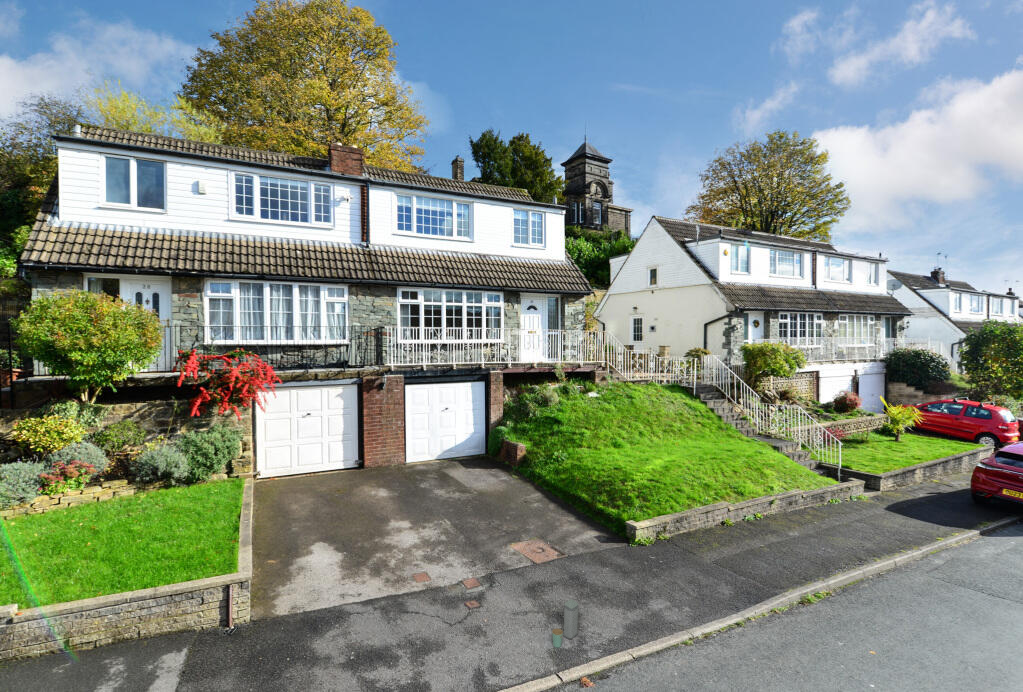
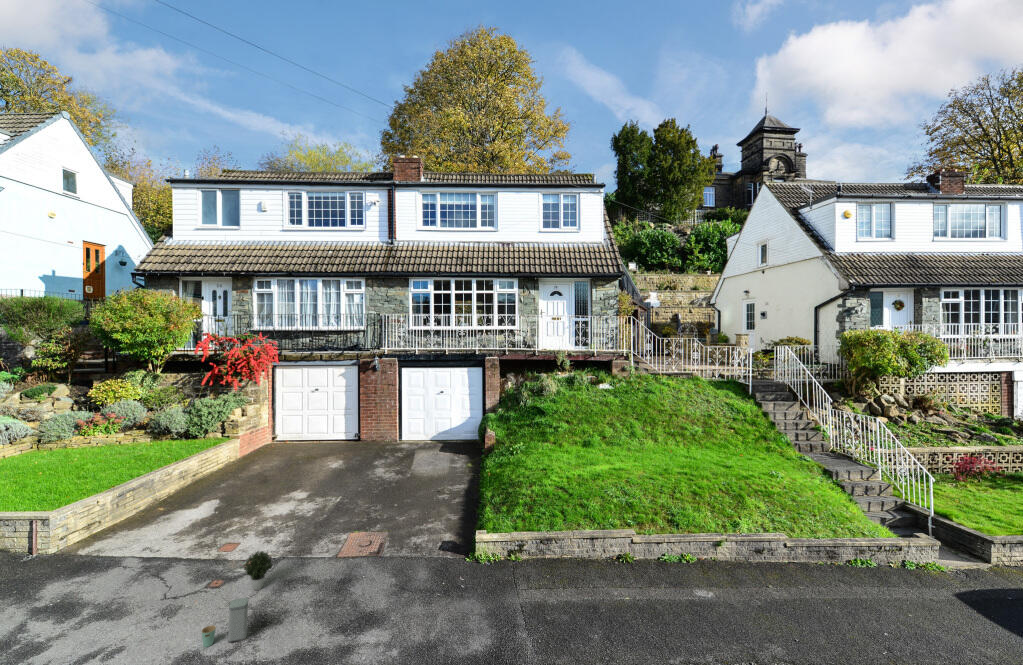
potted plant: none [505,566,529,604] -> present [244,551,272,591]

